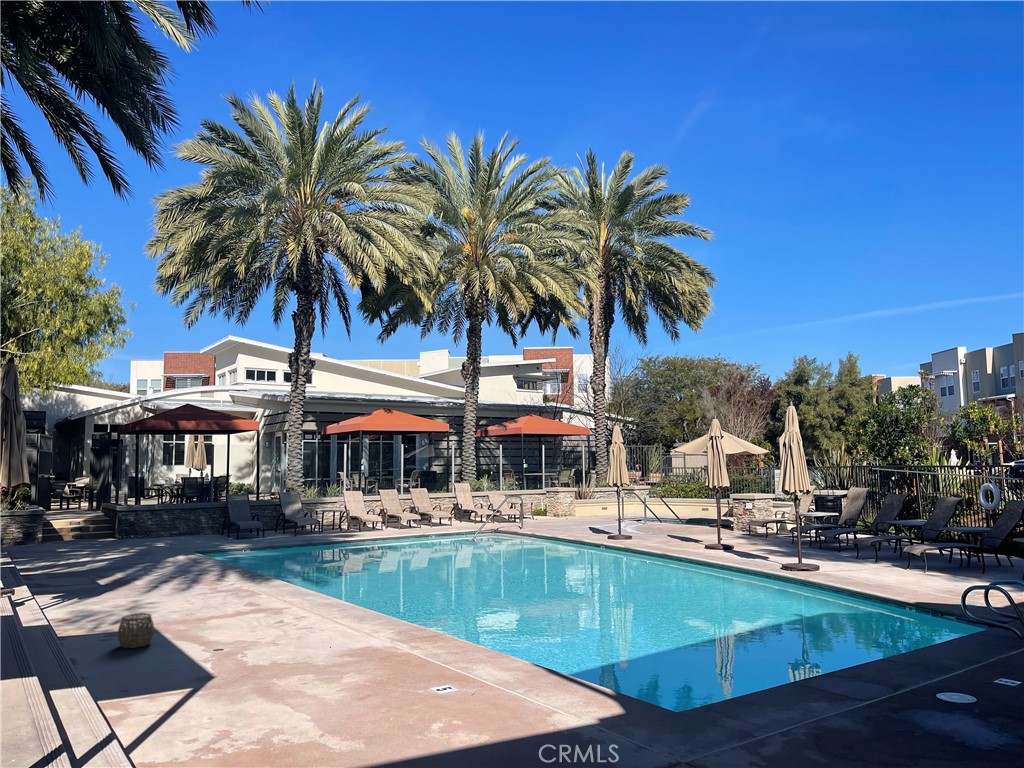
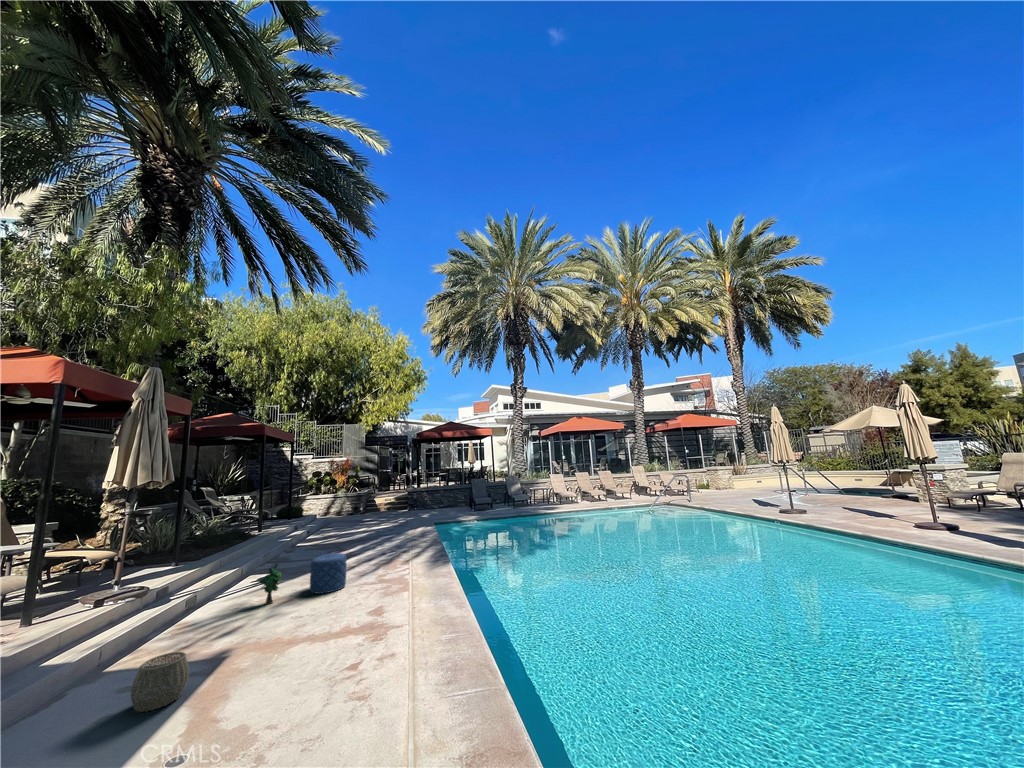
pouf: none [136,565,176,603] -> present [310,553,347,594]
decorative plant: none [94,571,119,612] -> present [259,564,282,605]

